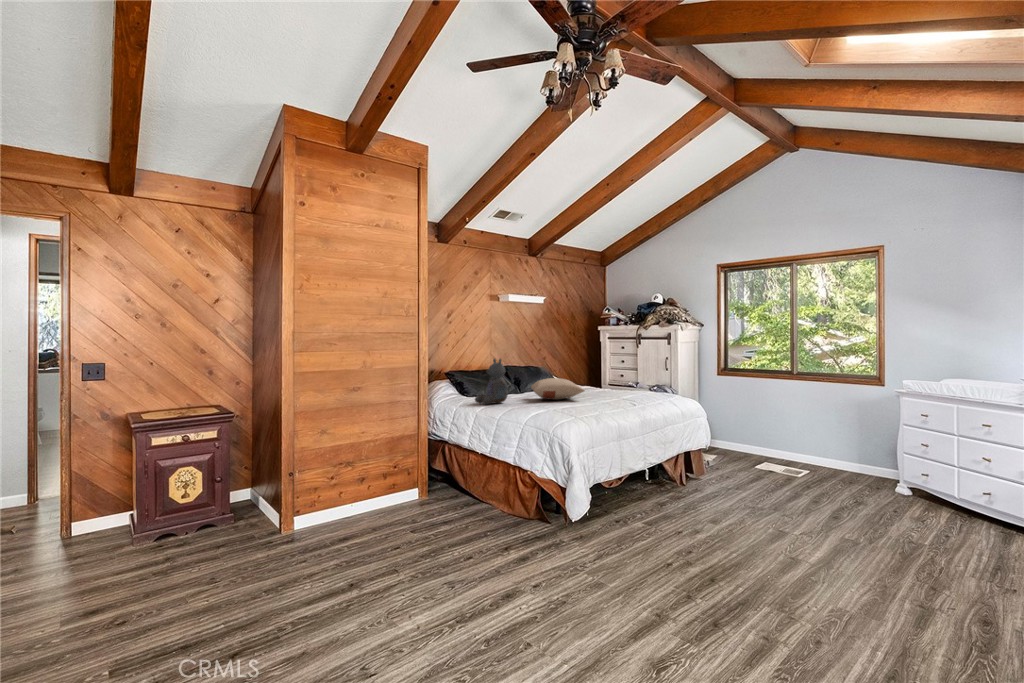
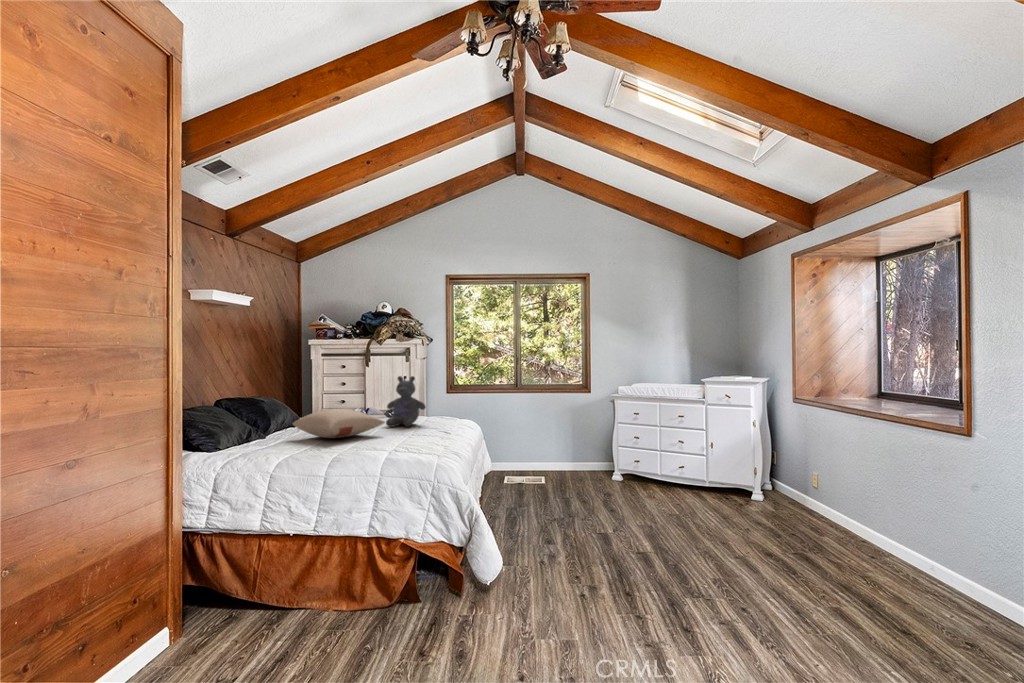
stuffed bear: present [475,359,508,405] -> present [386,376,426,427]

